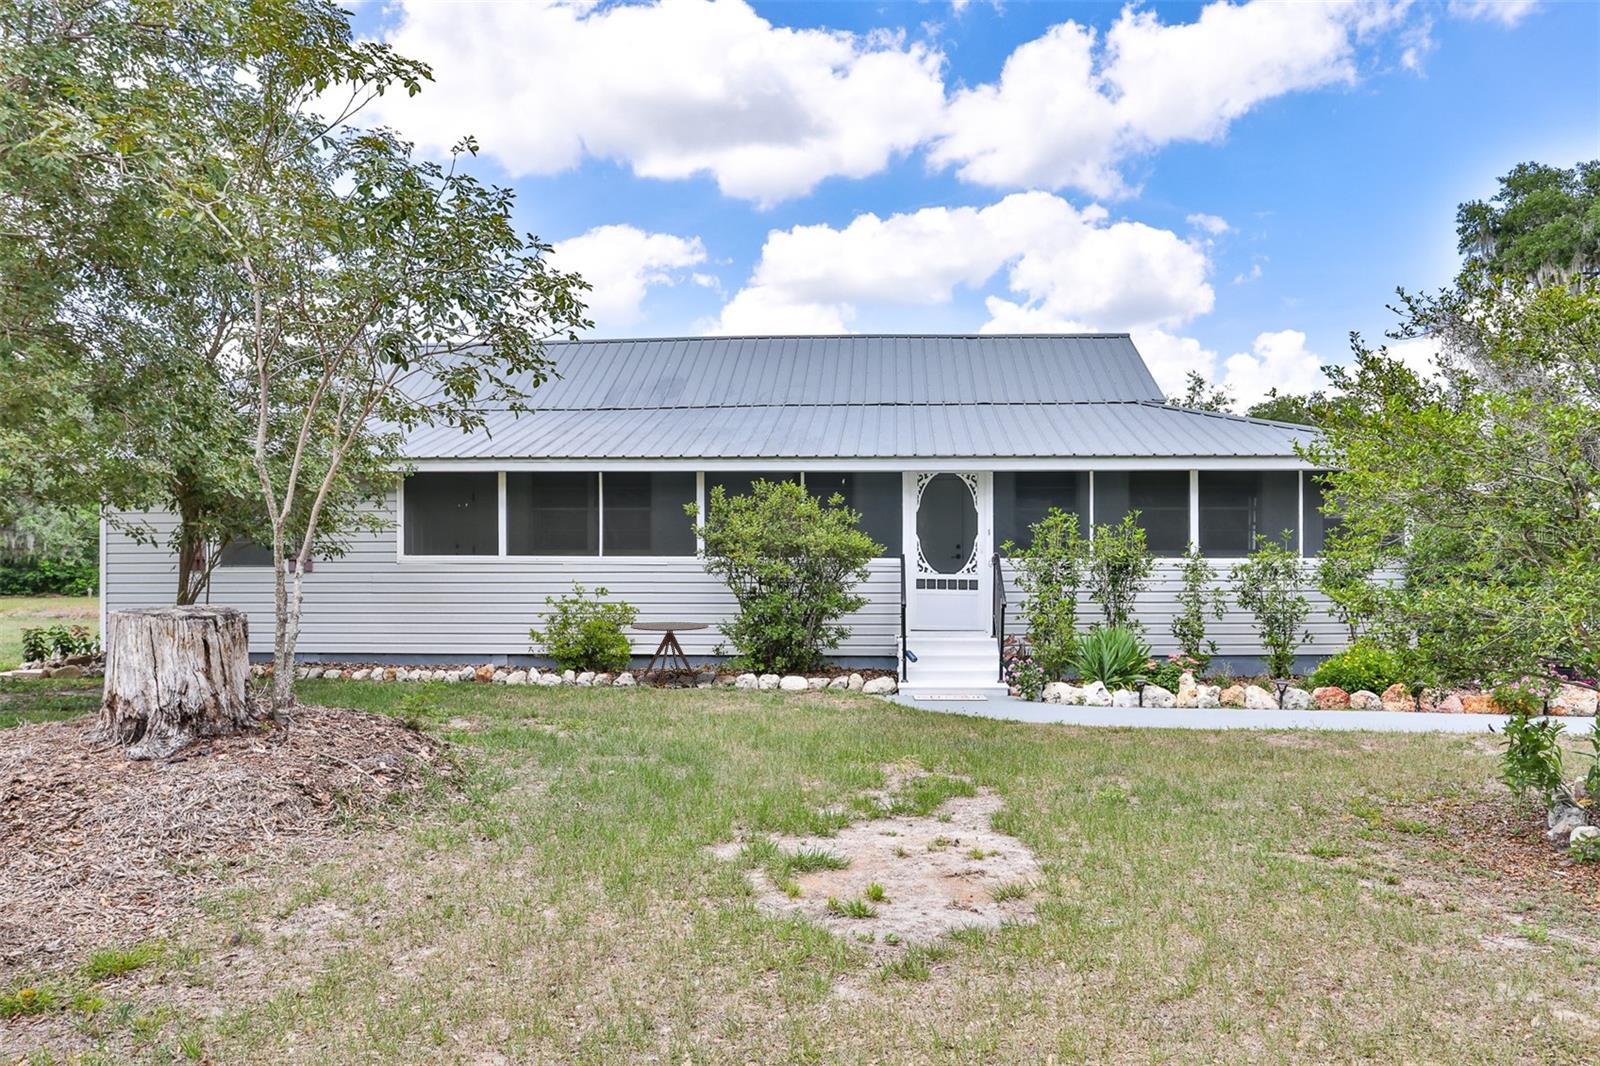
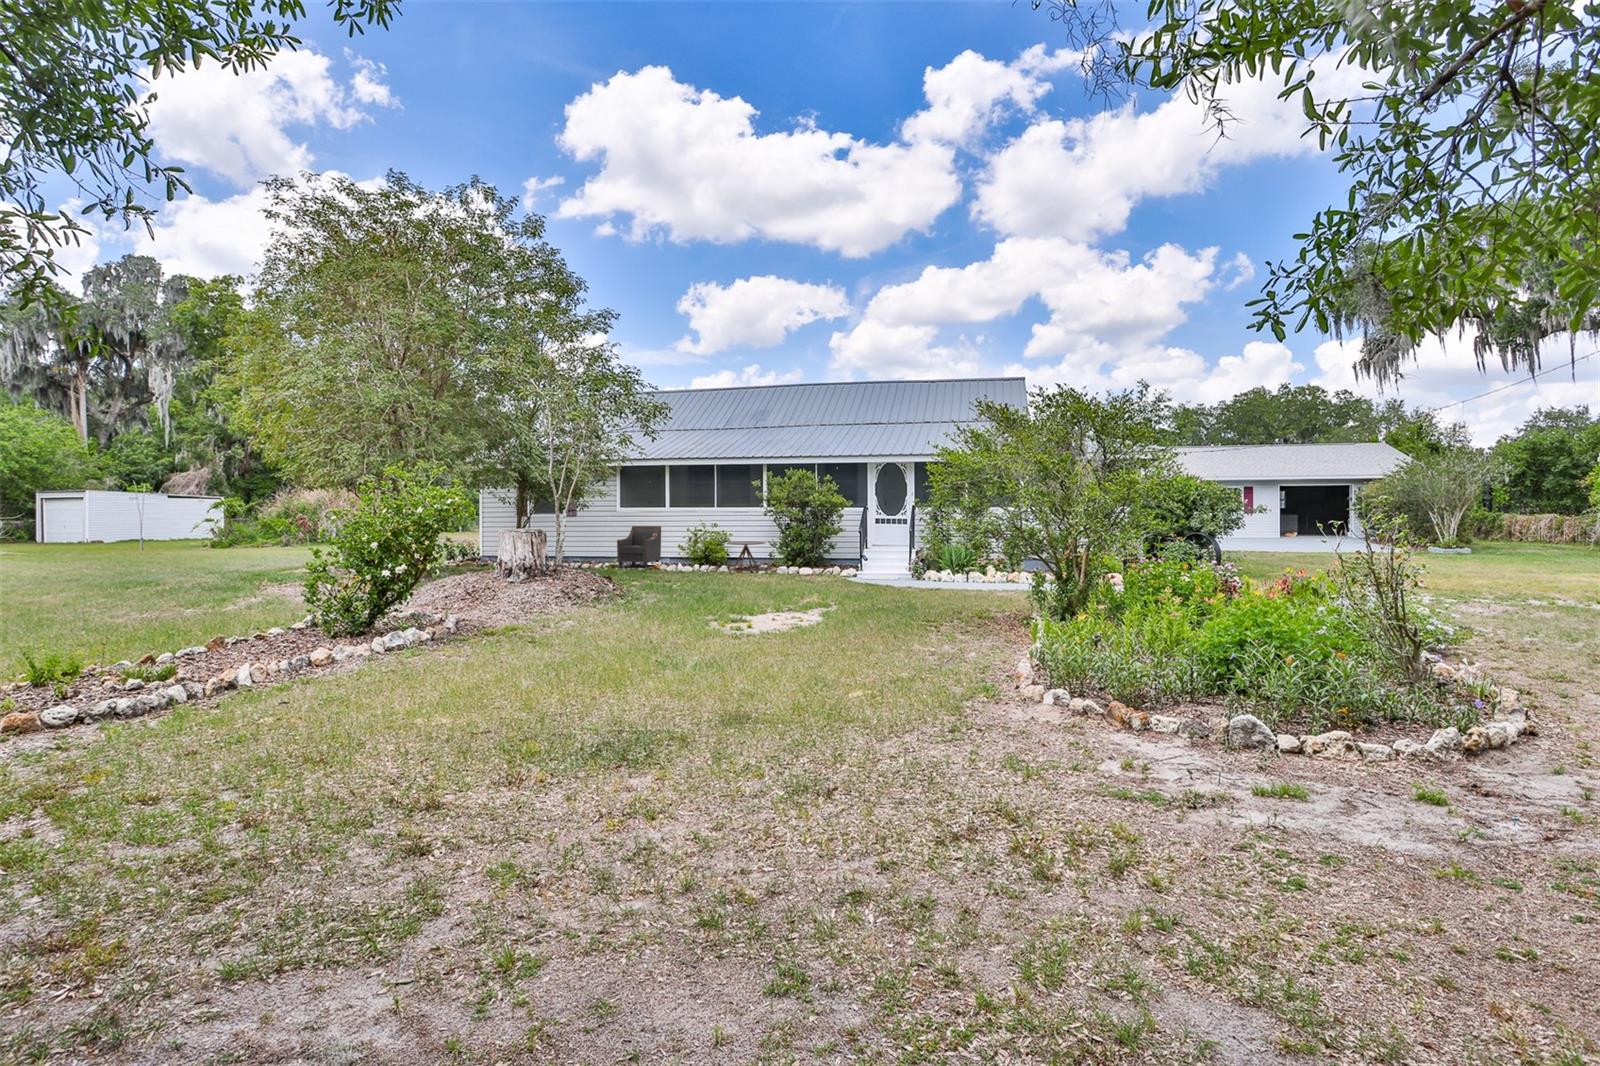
chair: none [397,591,492,679] -> present [617,526,661,568]

